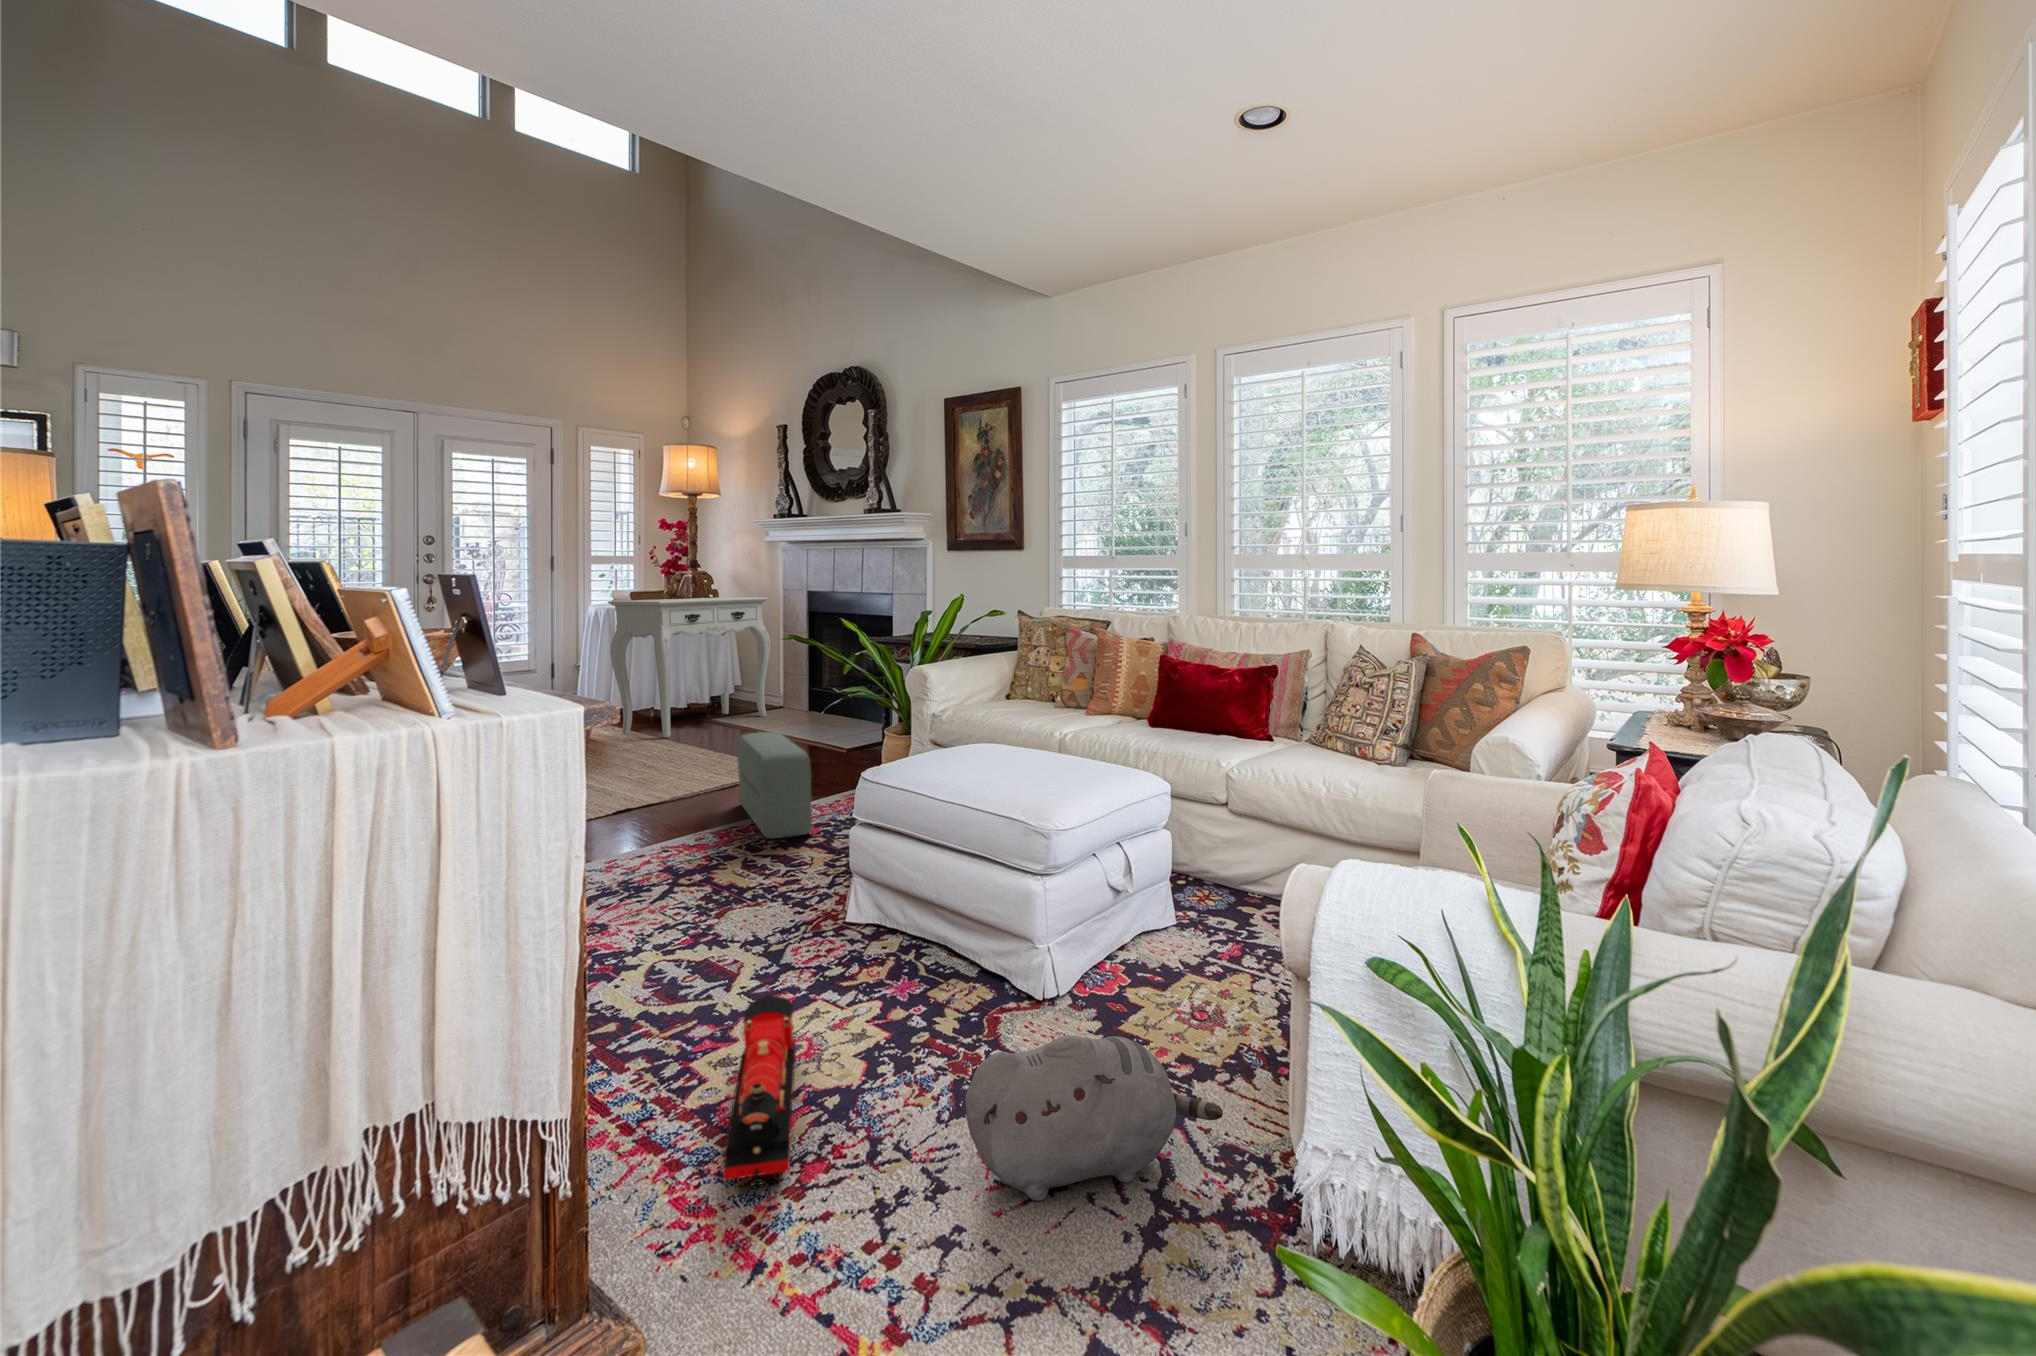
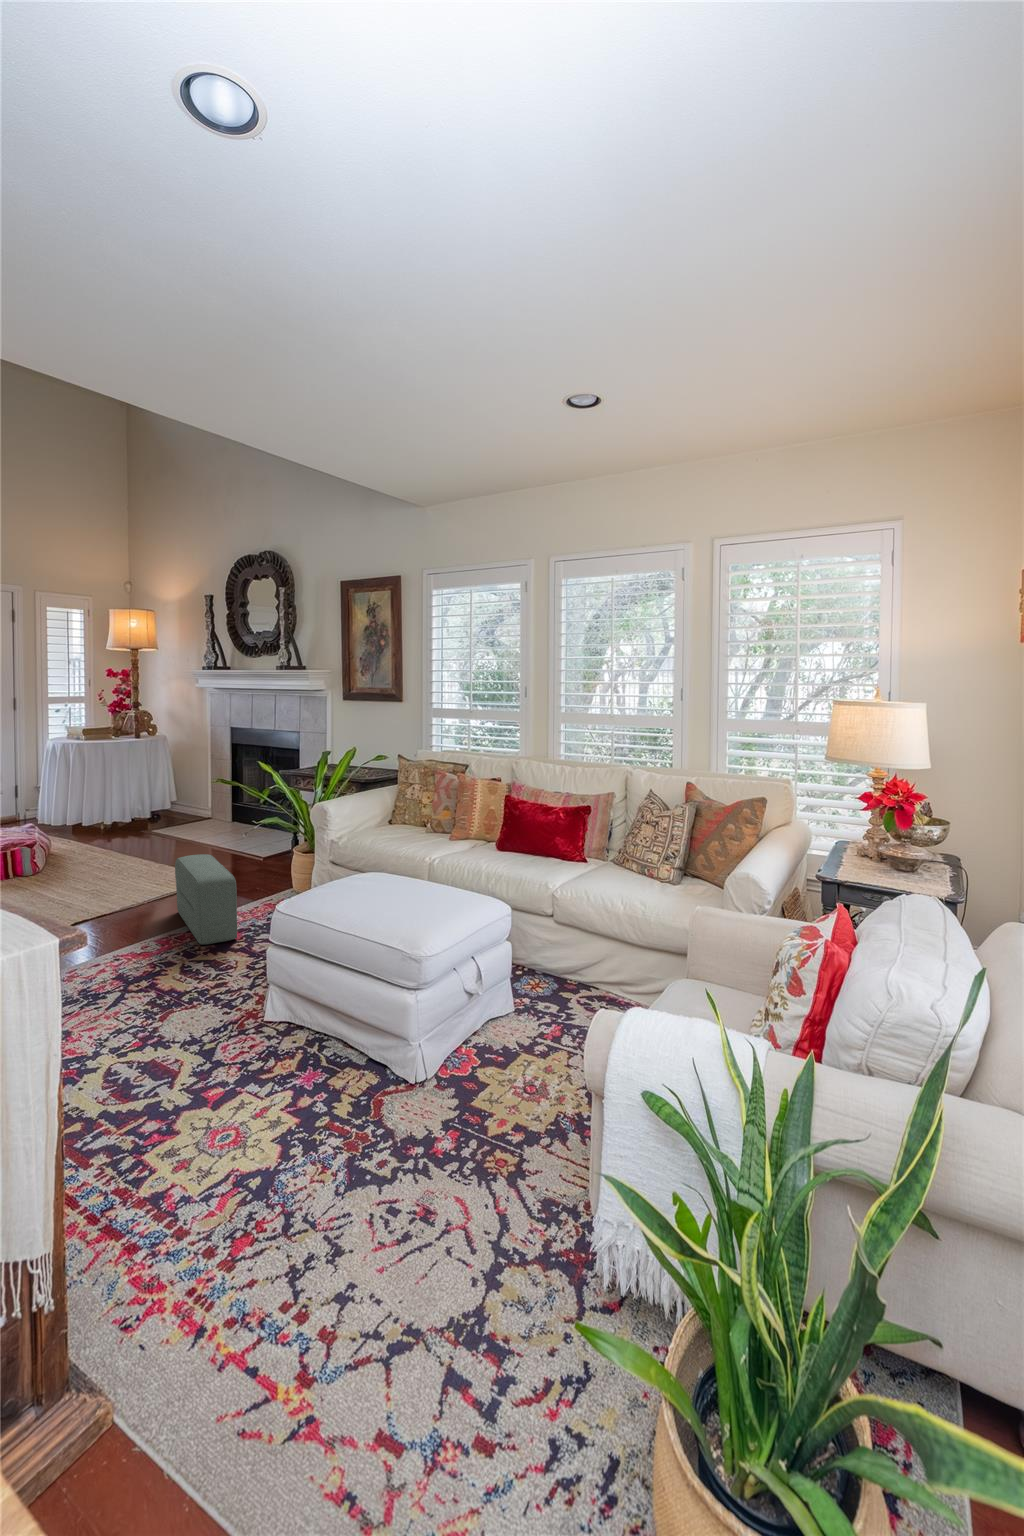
console table: present [608,597,770,737] -> none [62,730,202,847]
toy train: present [723,996,797,1188] -> none [171,1102,228,1270]
plush toy: present [965,1035,1223,1201] -> none [358,1128,543,1257]

